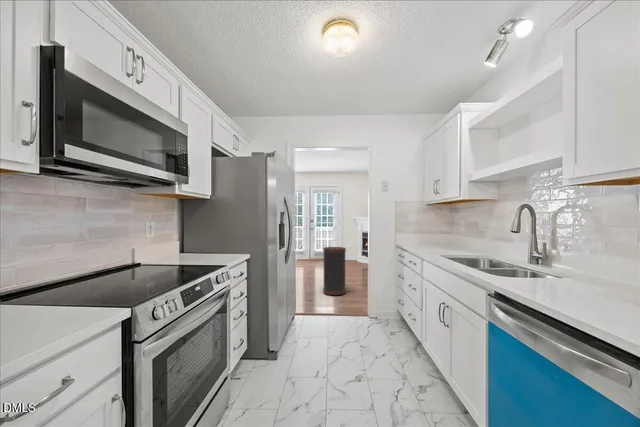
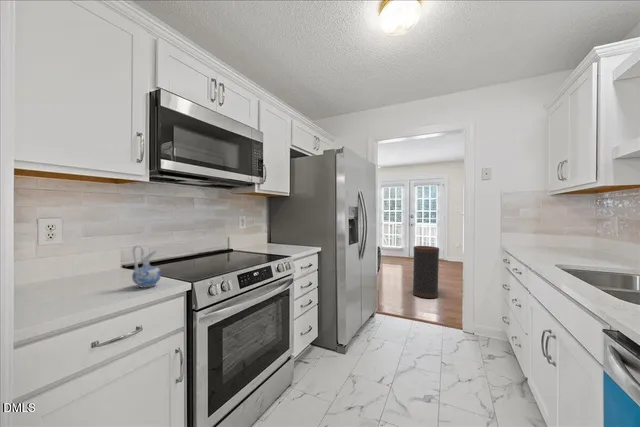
ceramic pitcher: none [37,263,84,323] -> present [132,245,161,287]

